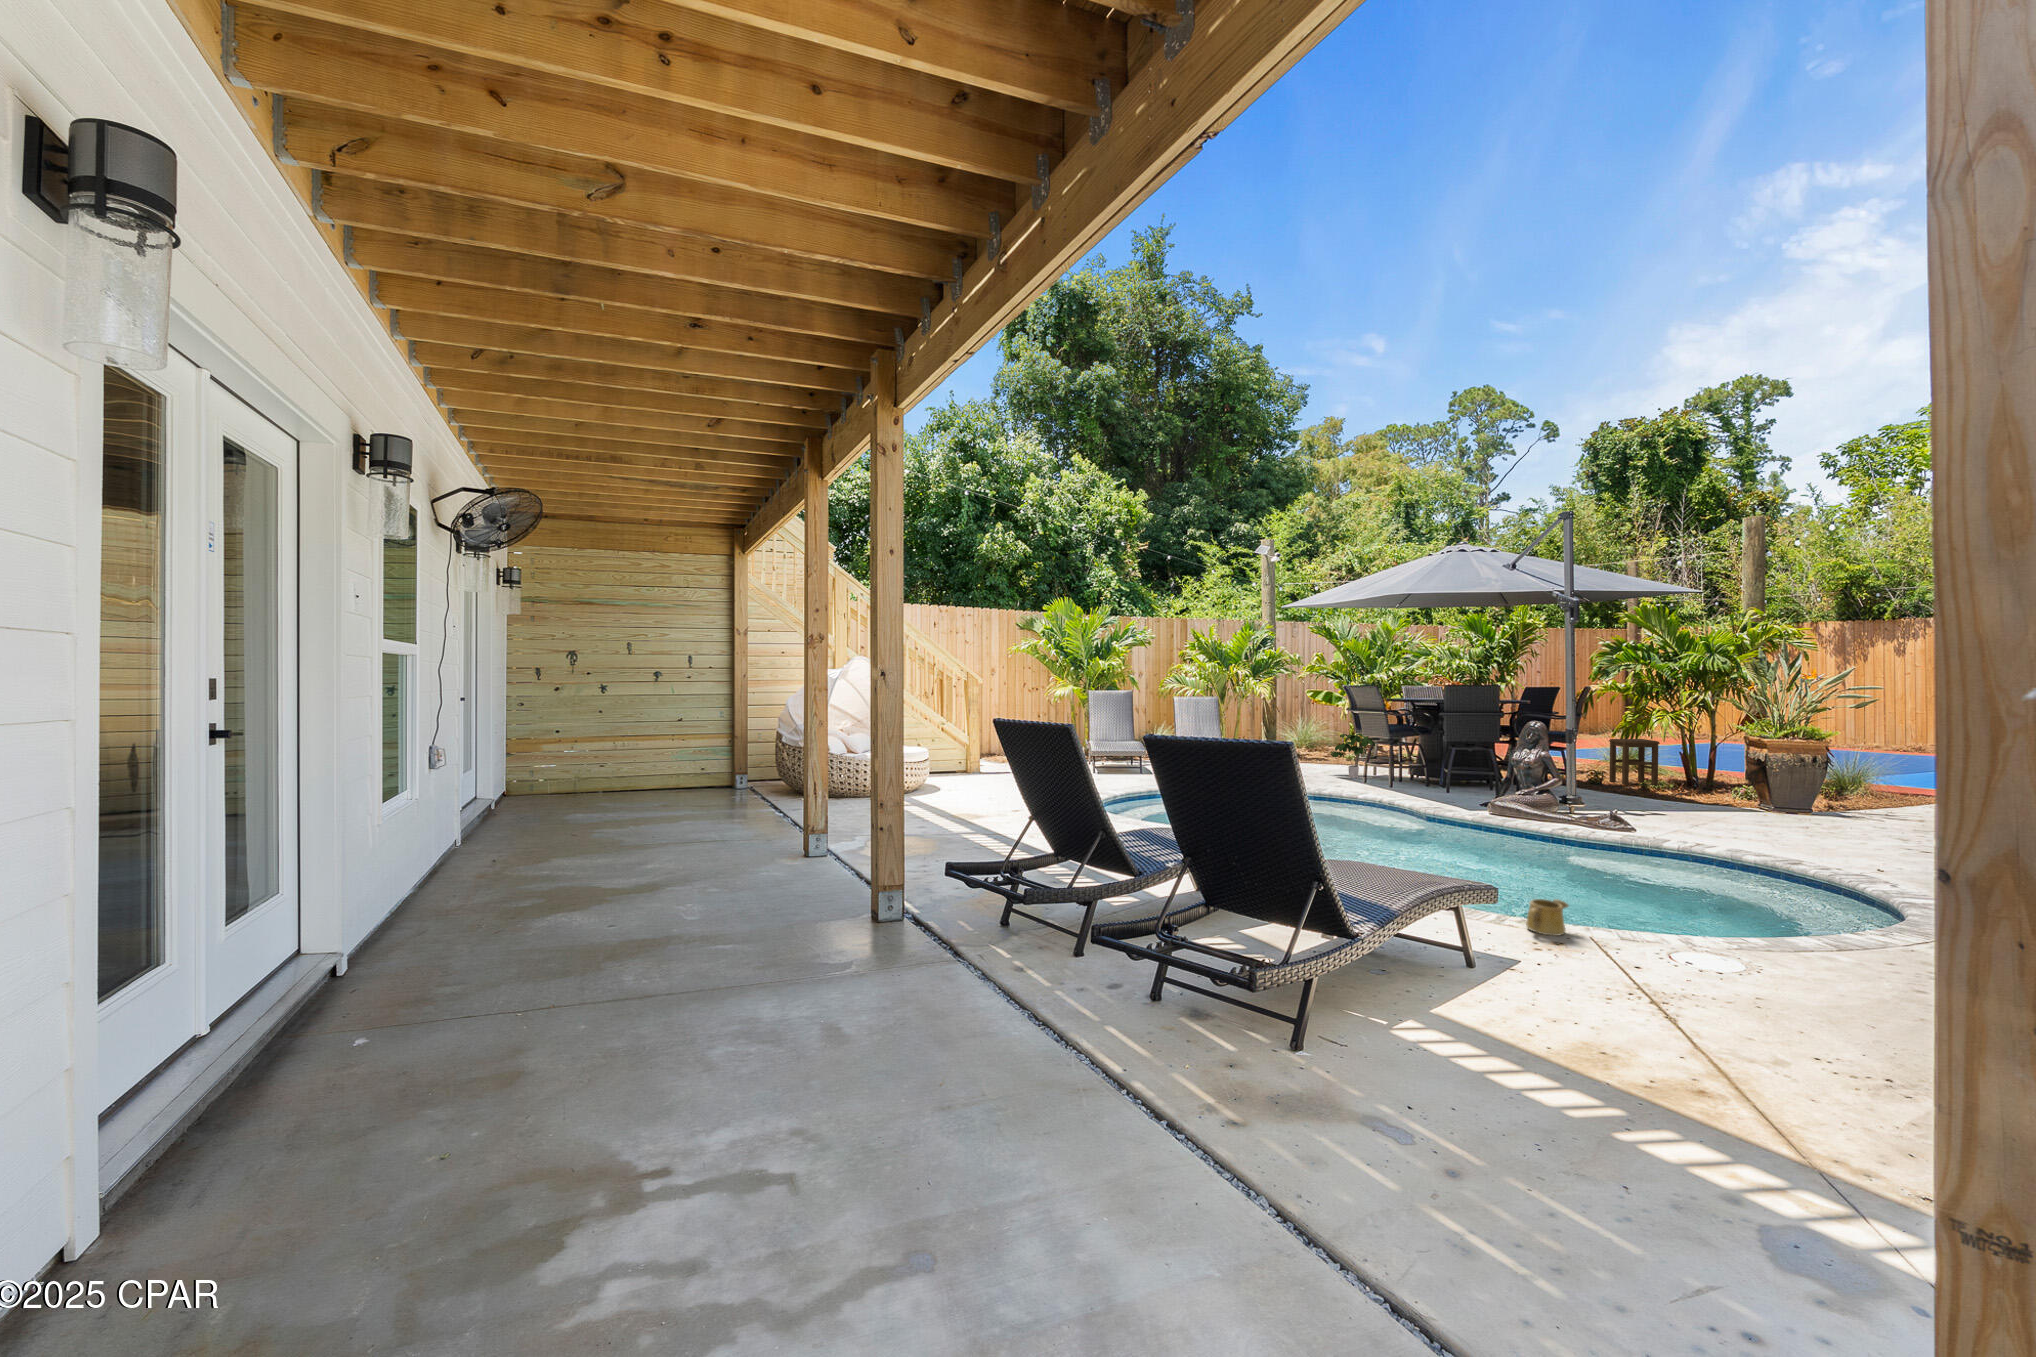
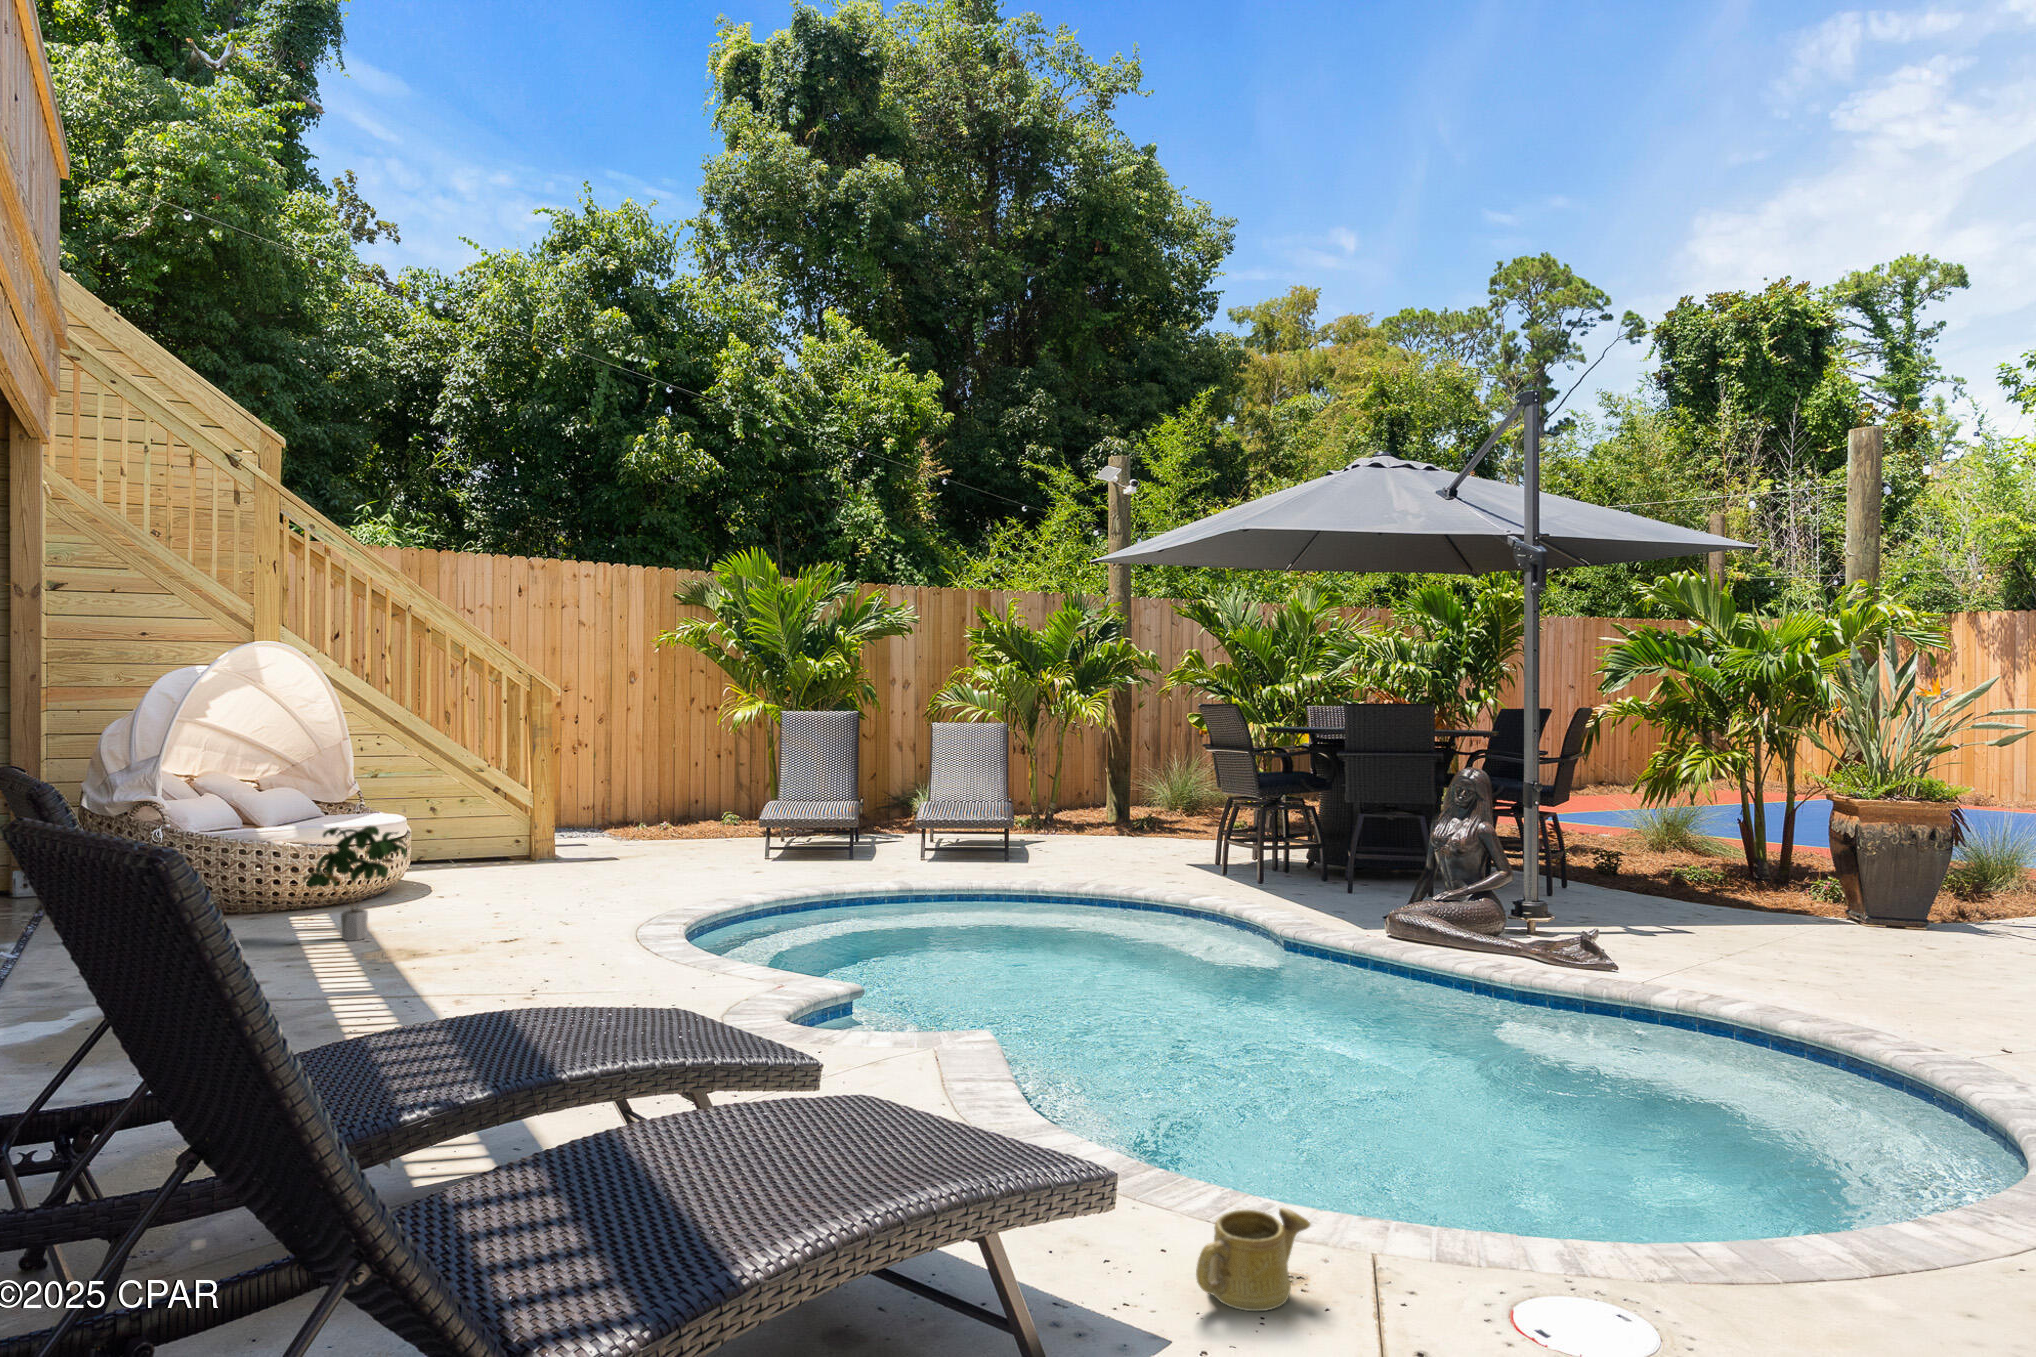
potted plant: present [1331,733,1375,778] -> present [303,826,407,941]
stool: present [1609,739,1660,785] -> none [1626,796,1705,878]

